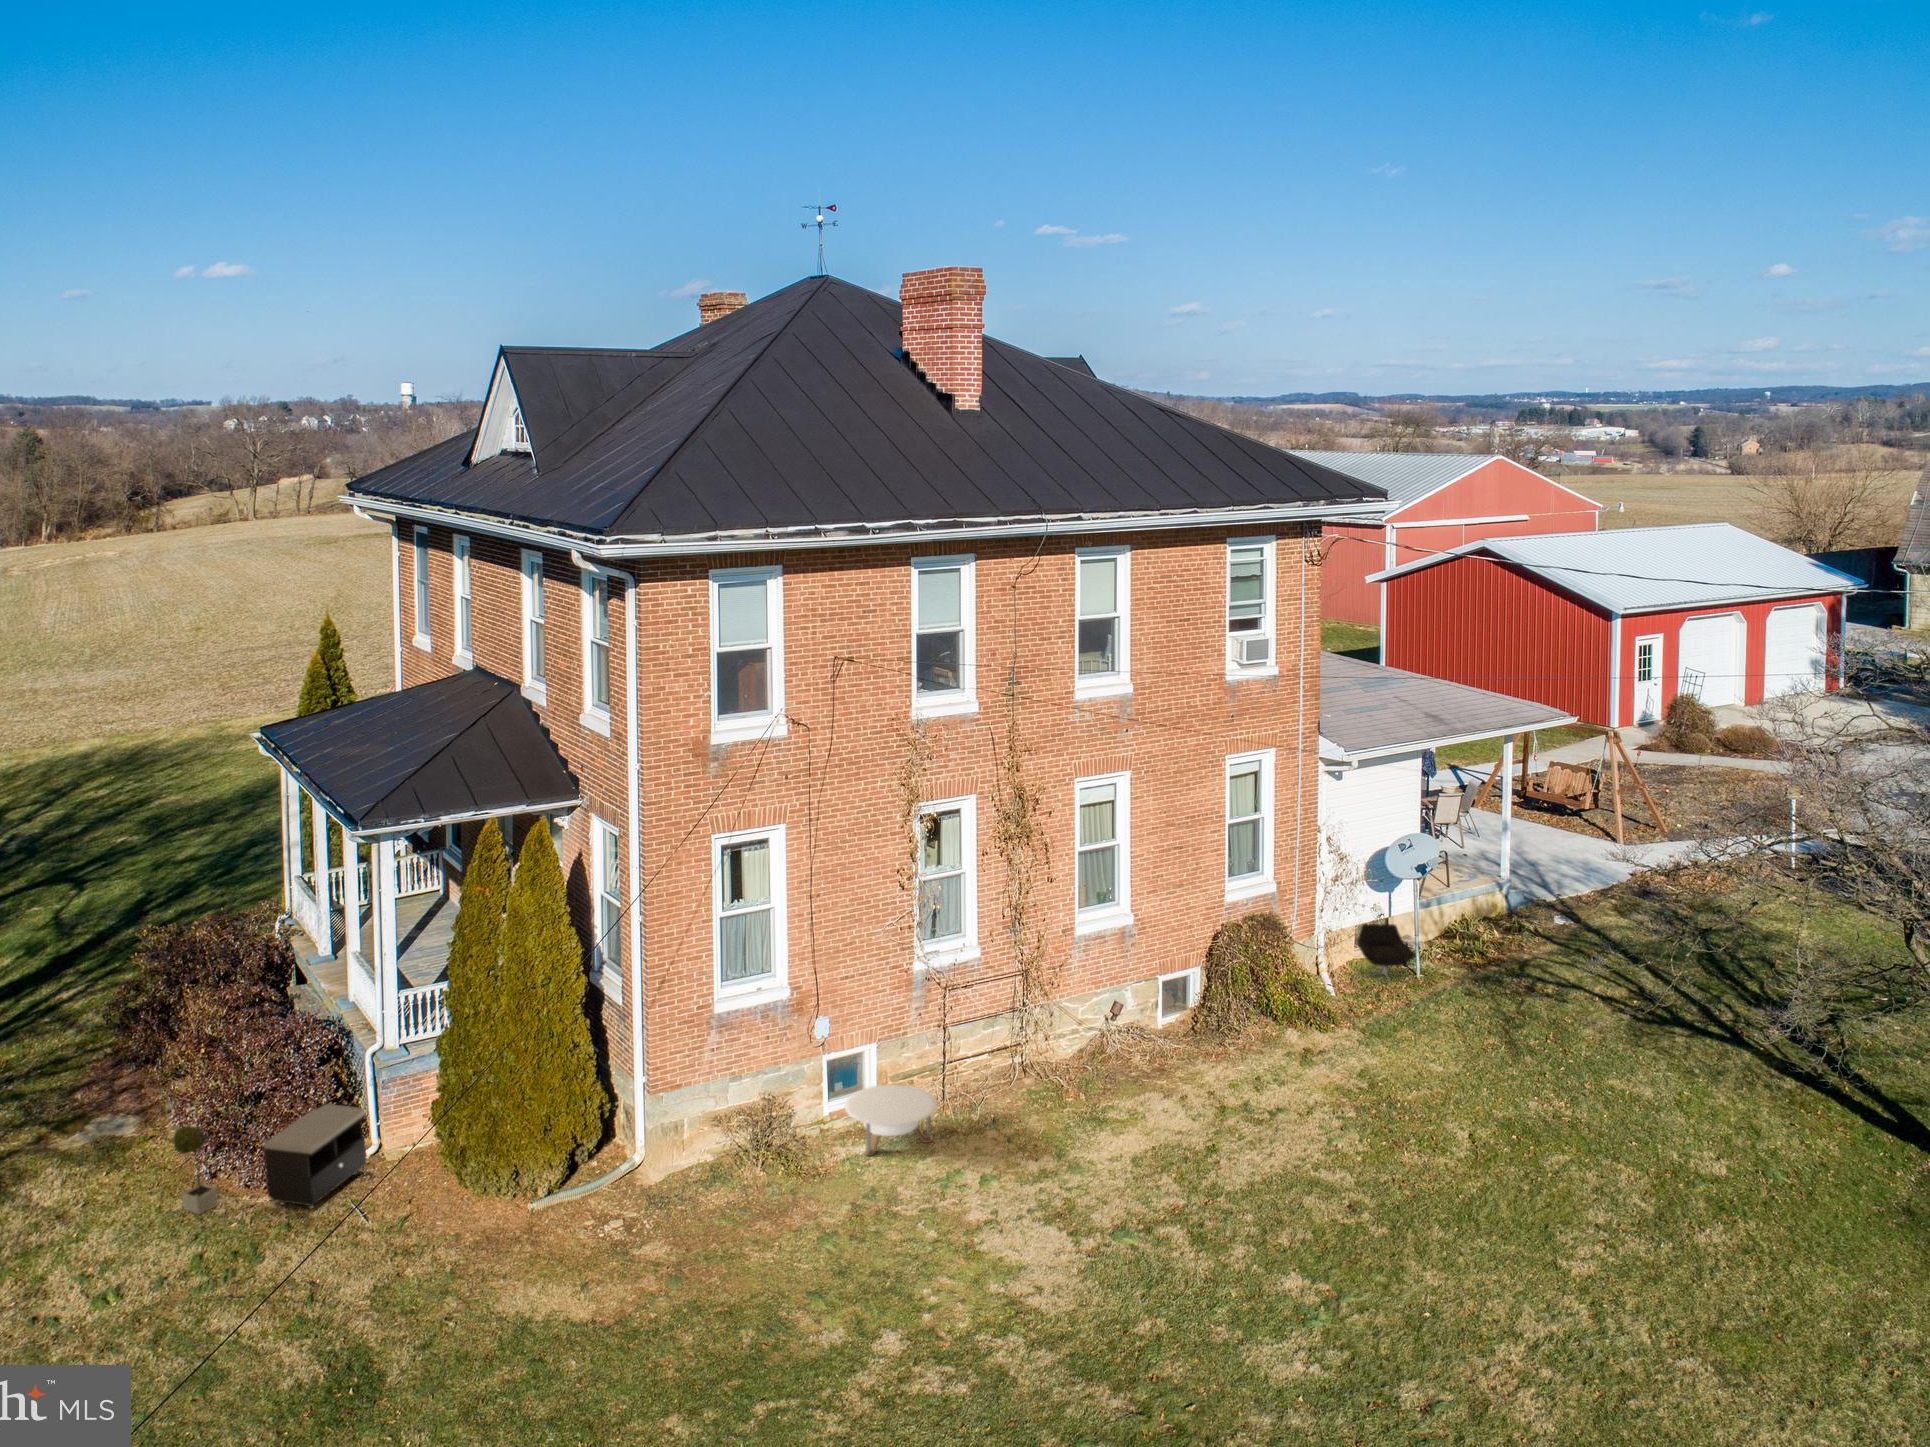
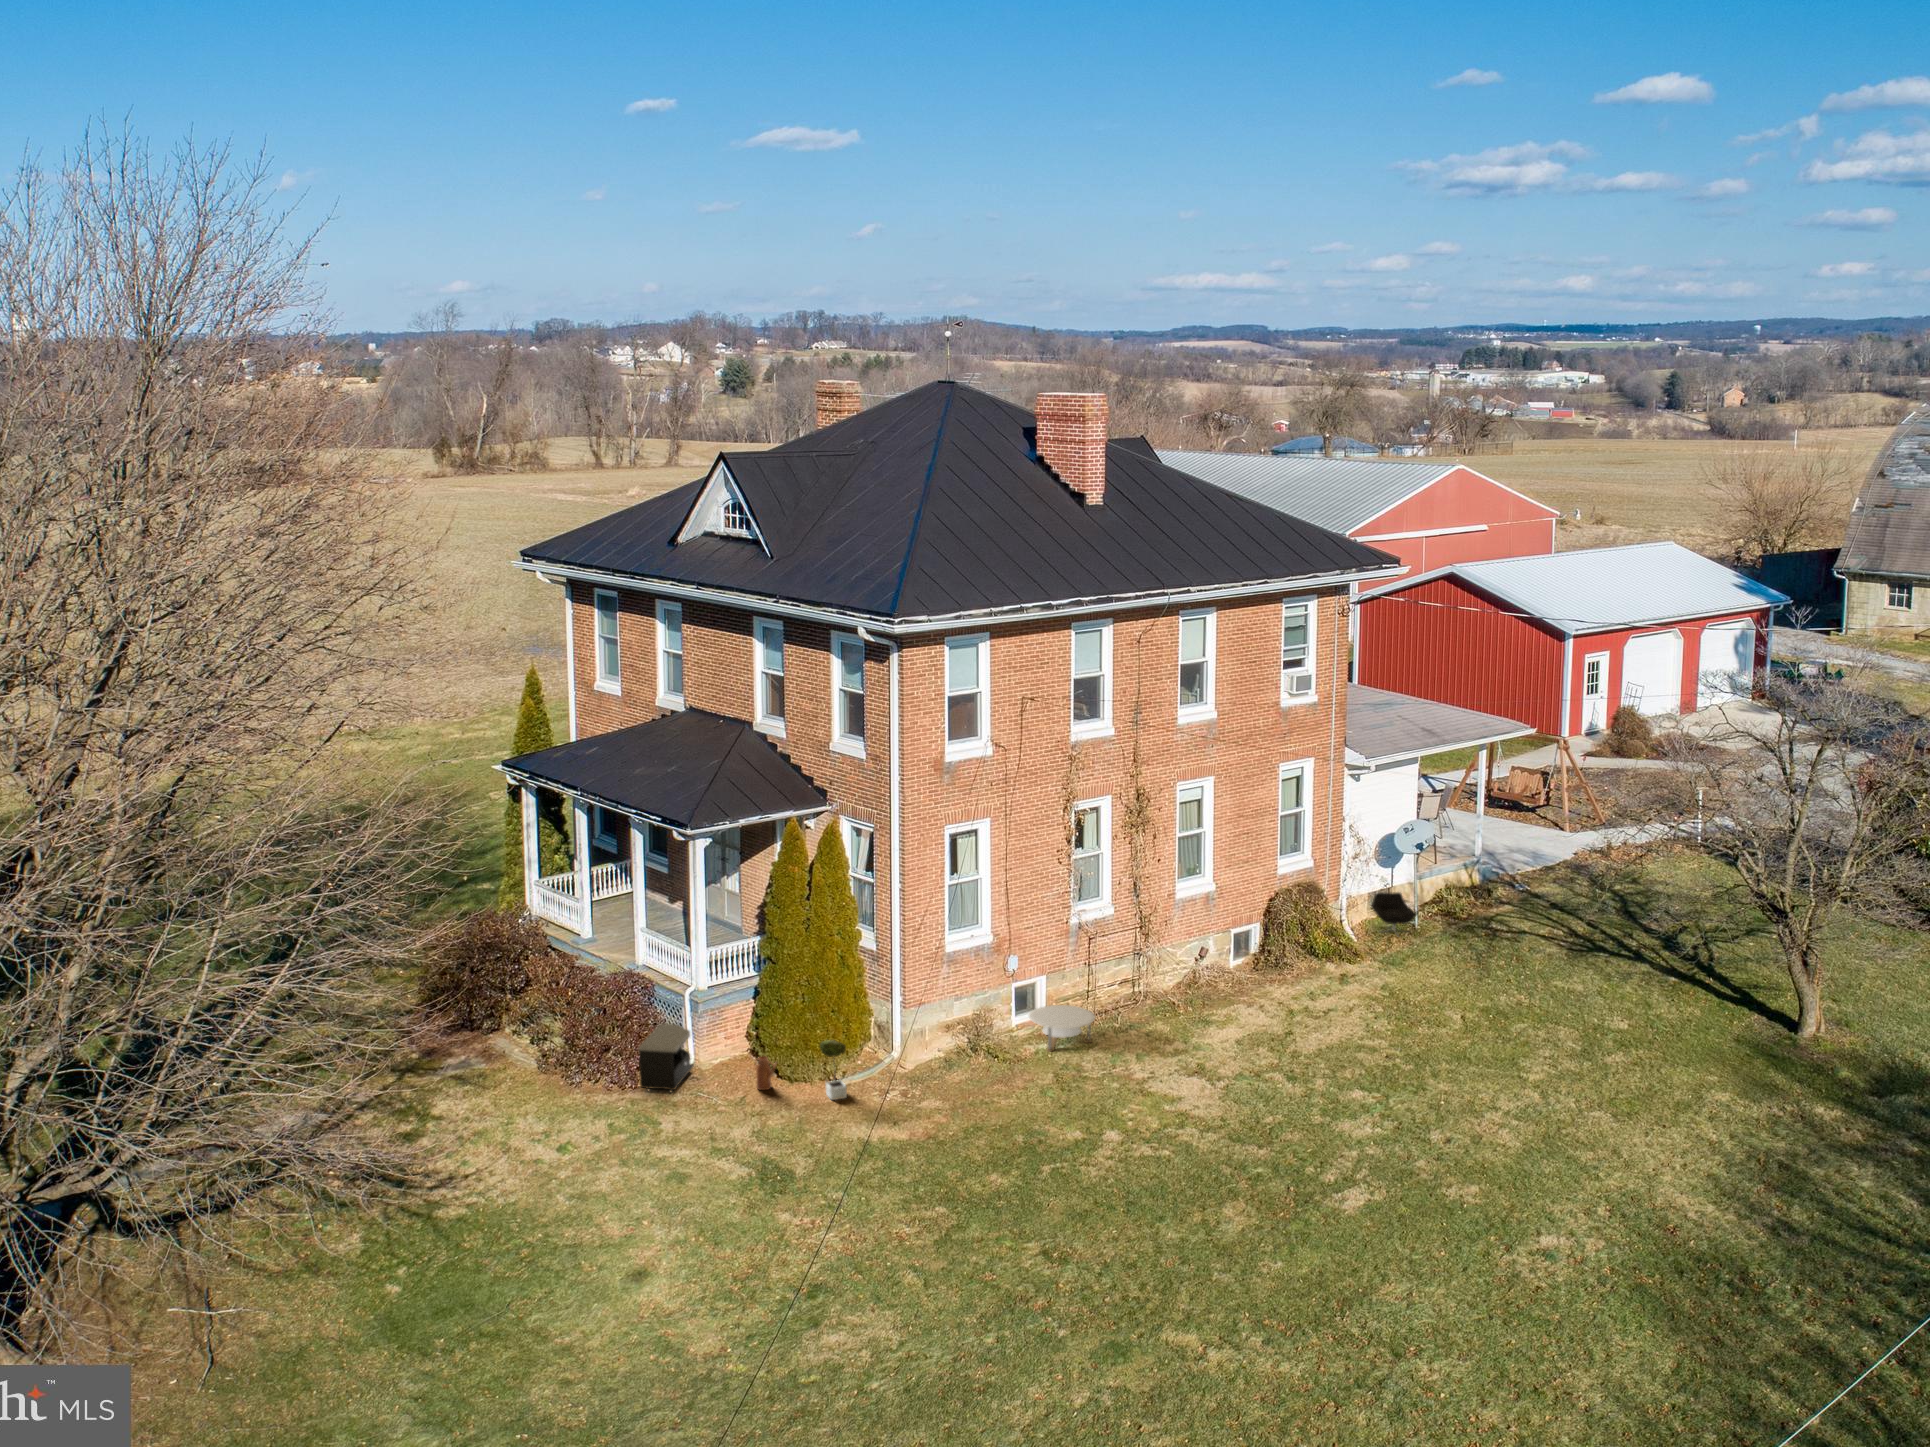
potted tree: present [172,1126,219,1215] -> present [820,1040,847,1100]
watering can: none [430,1160,455,1210] -> present [755,1056,778,1090]

